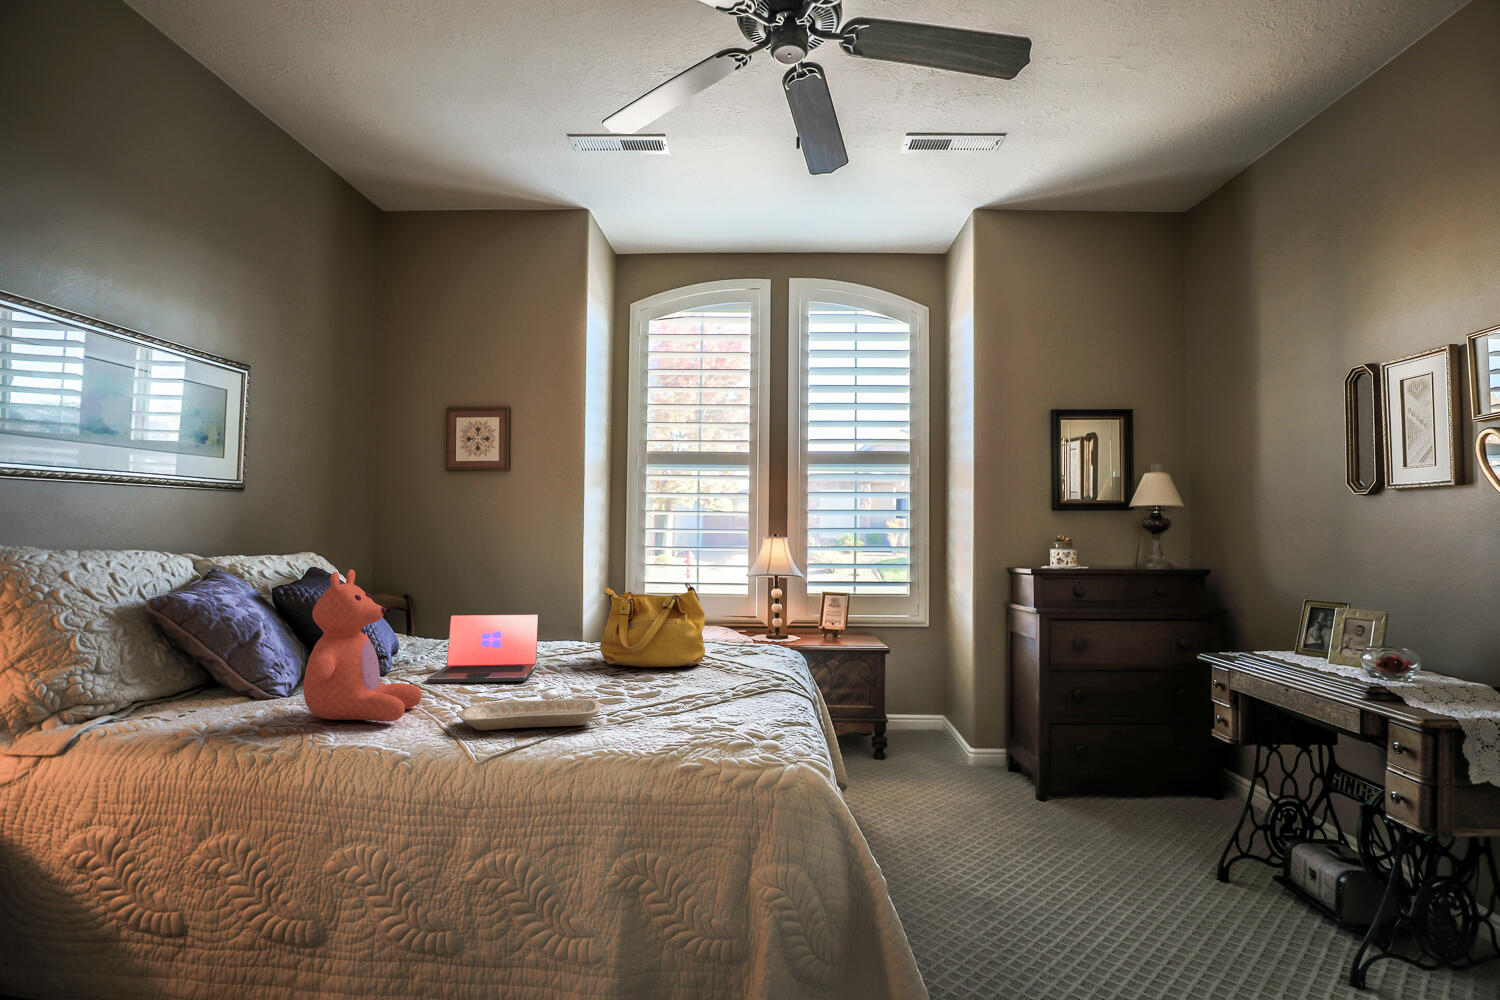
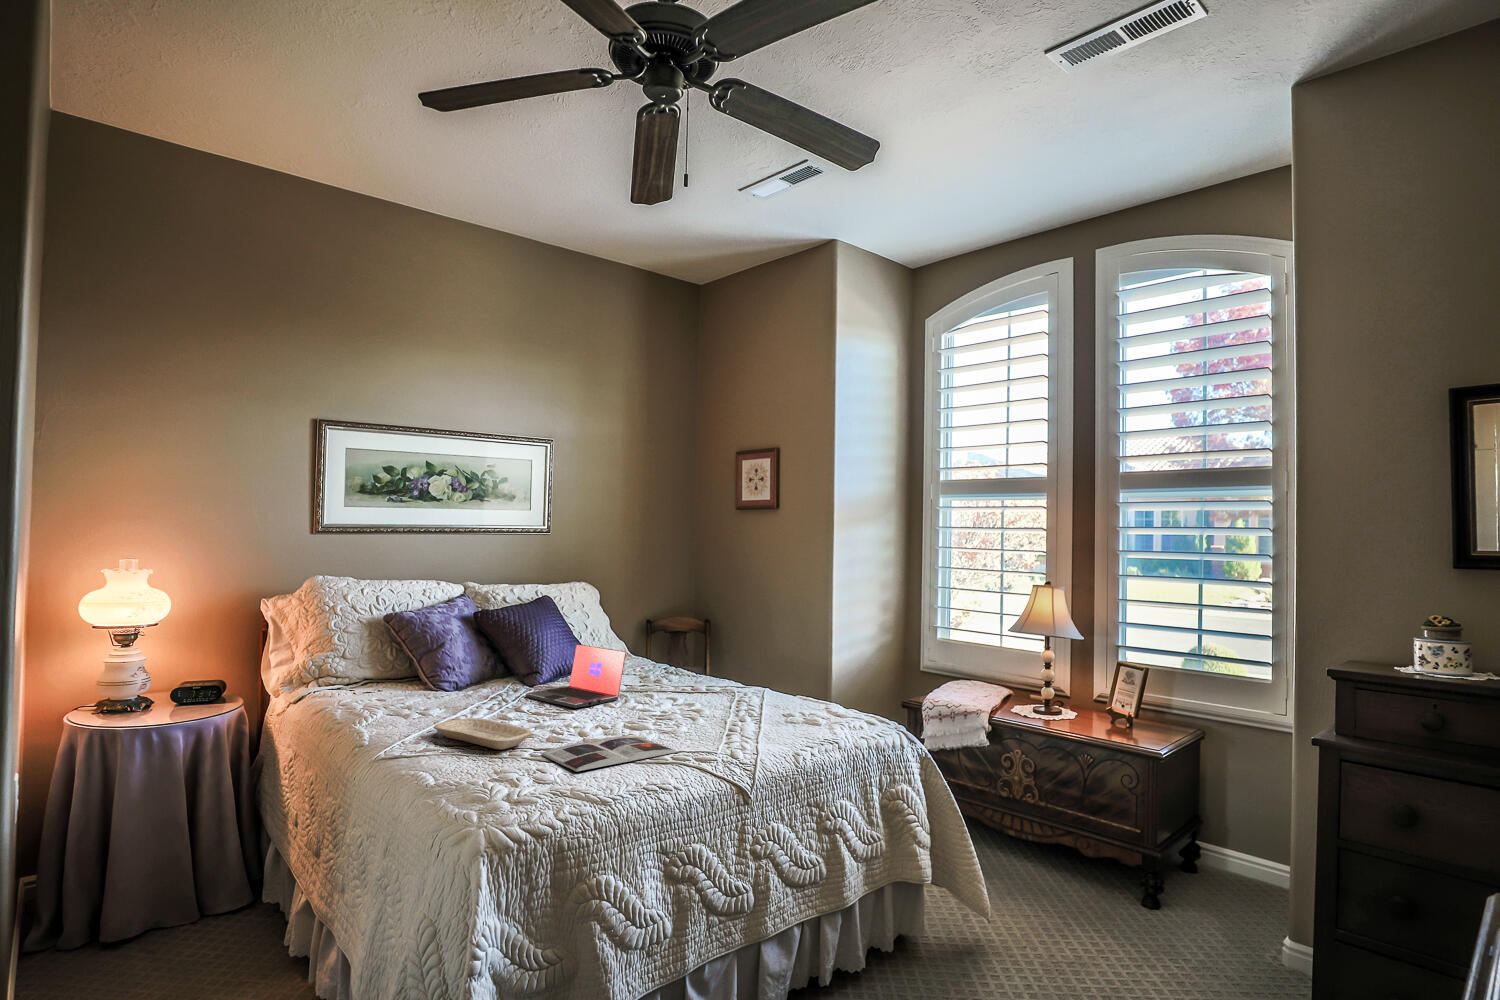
teddy bear: present [304,569,422,722] -> none [380,604,472,719]
handbag: present [600,583,705,667] -> none [664,633,762,722]
magazine: none [631,689,726,722] -> present [542,736,677,772]

